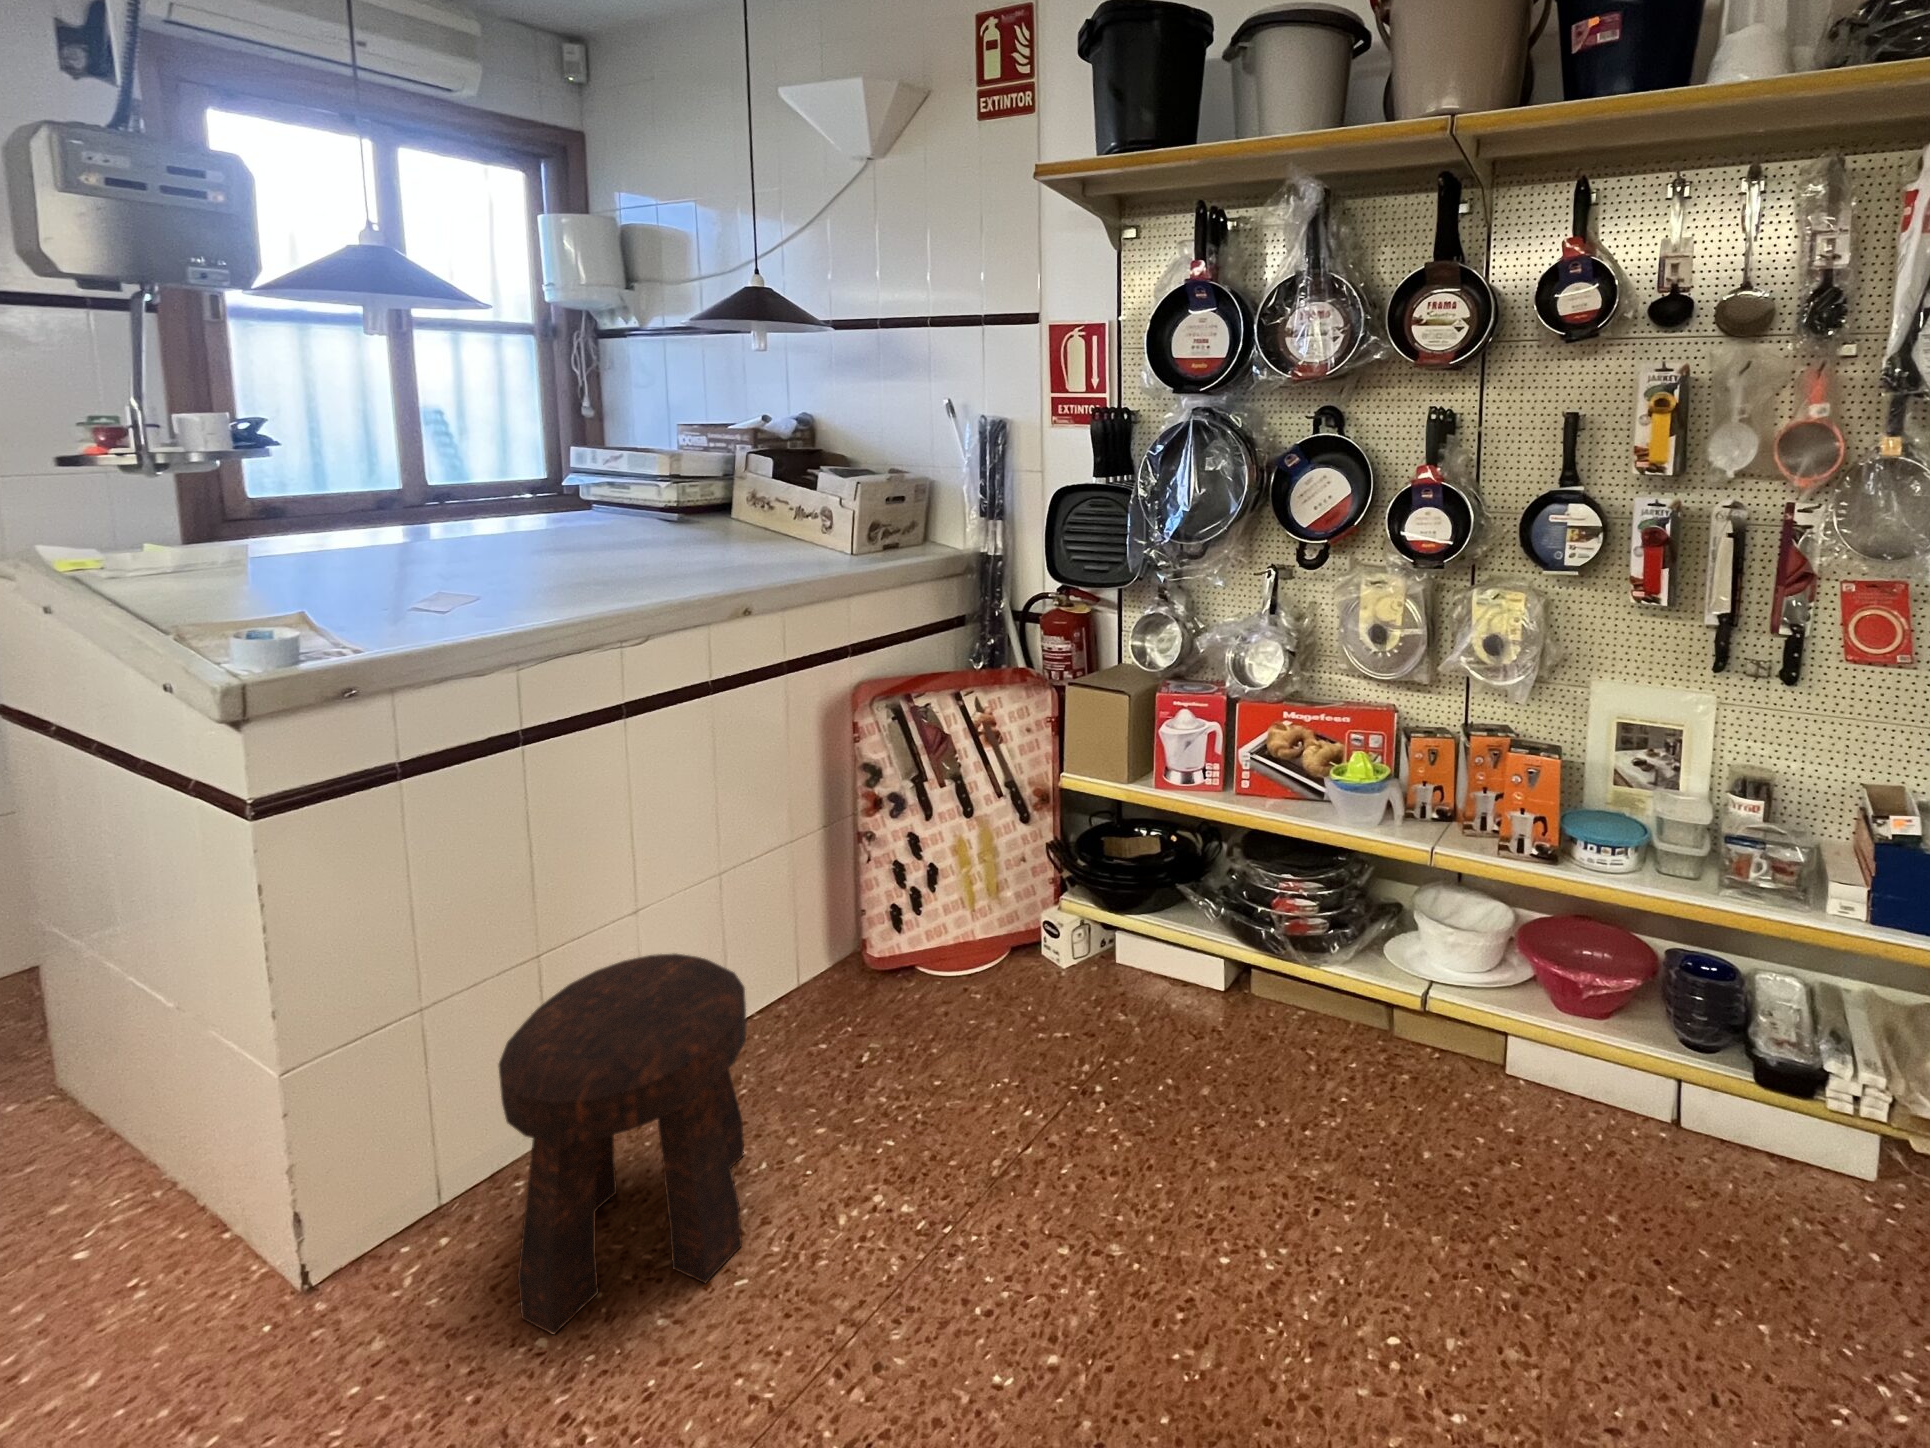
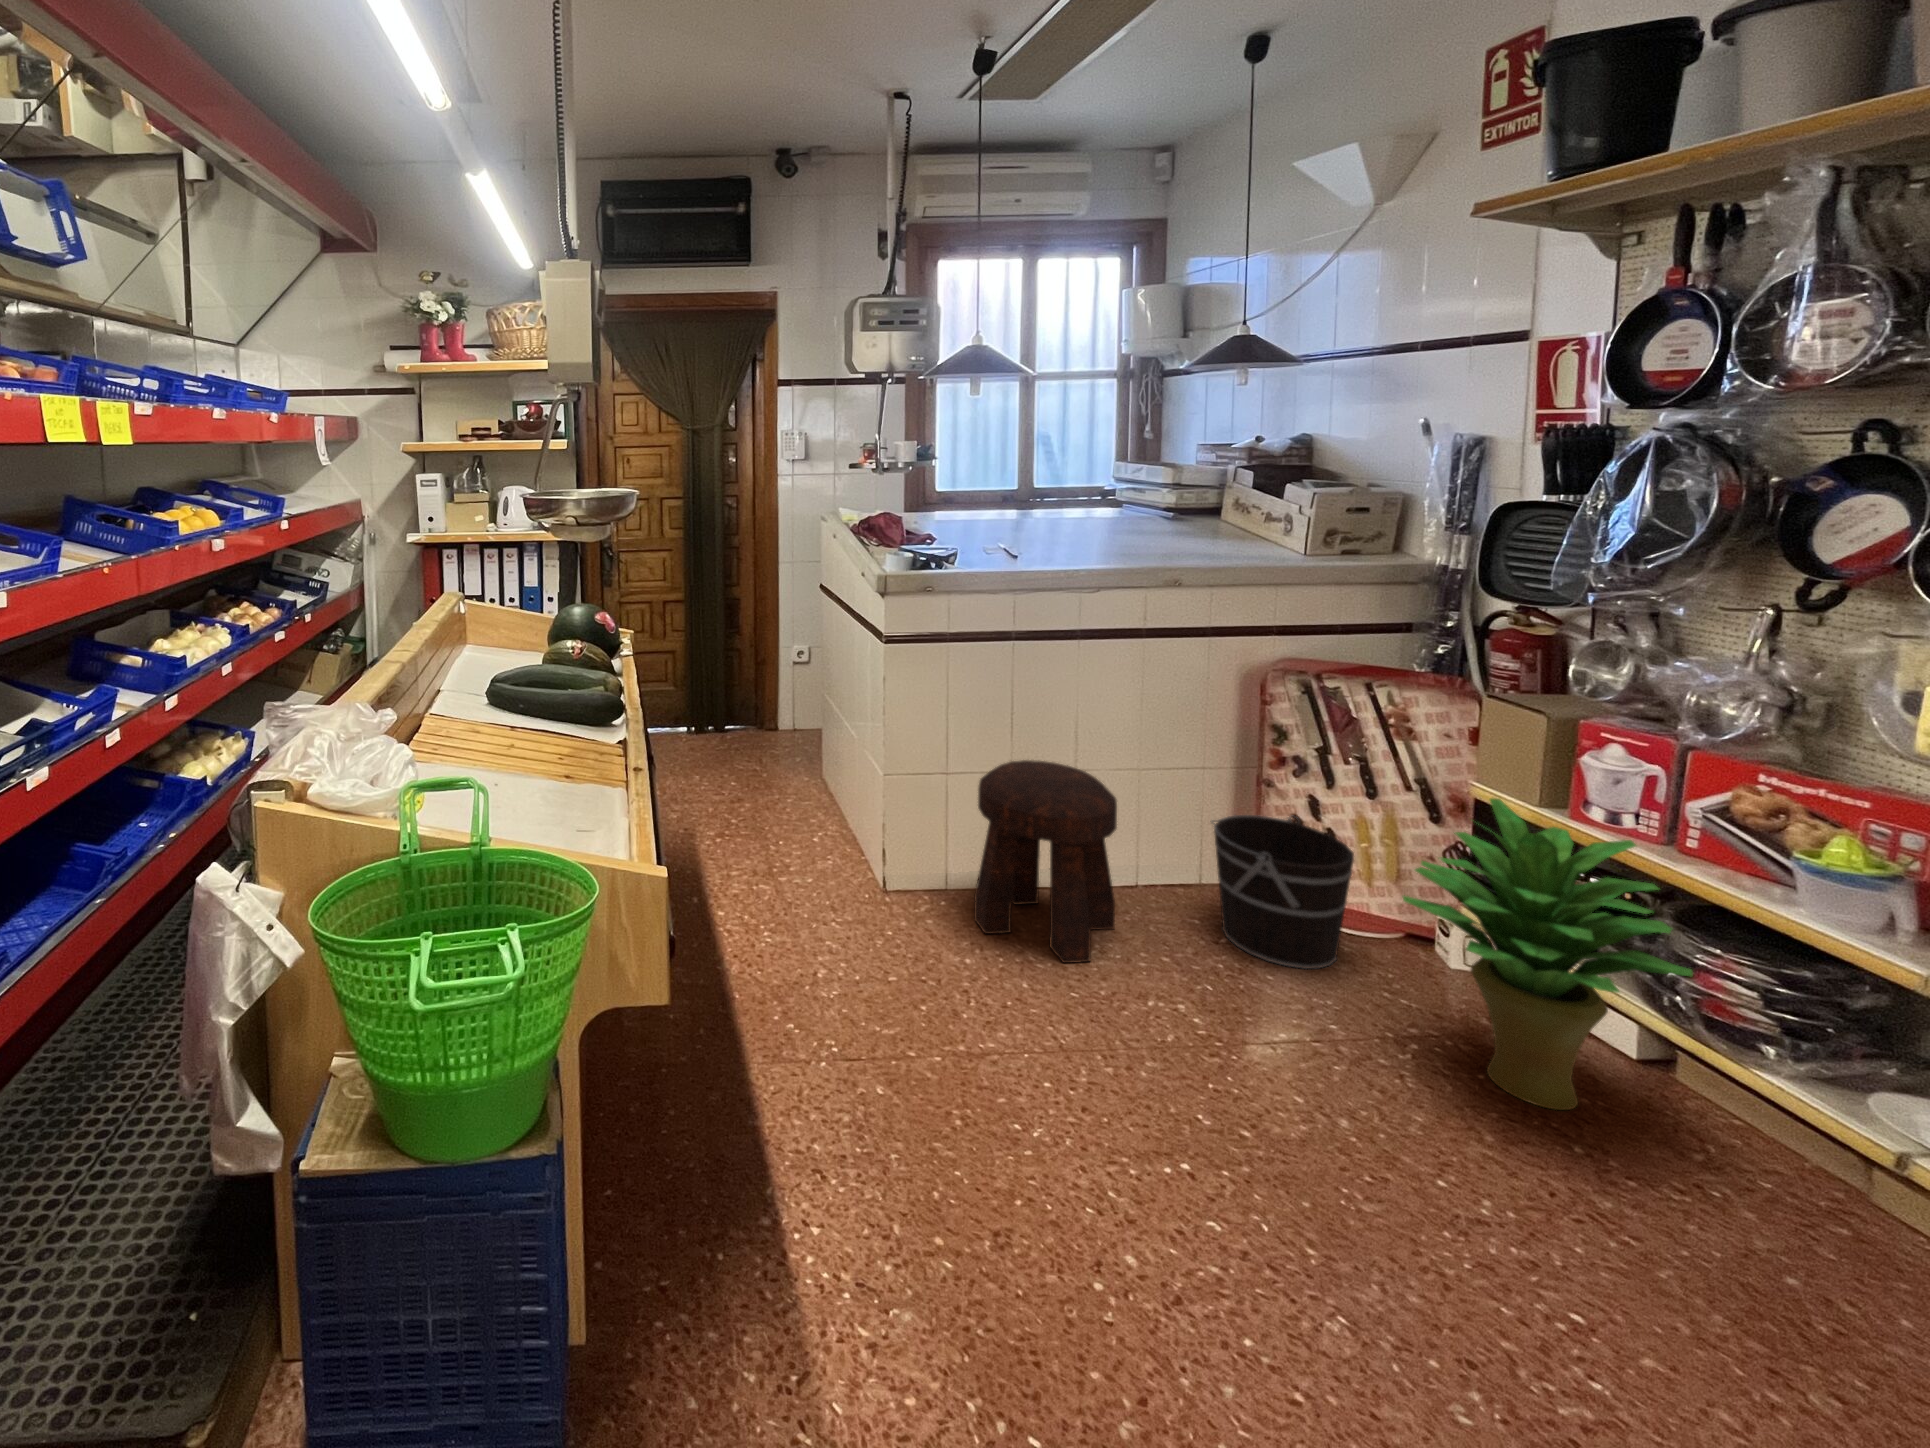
potted plant: none [1064,791,1267,1078] -> present [1403,798,1693,1110]
bucket: none [833,872,985,1072] -> present [1212,815,1354,969]

